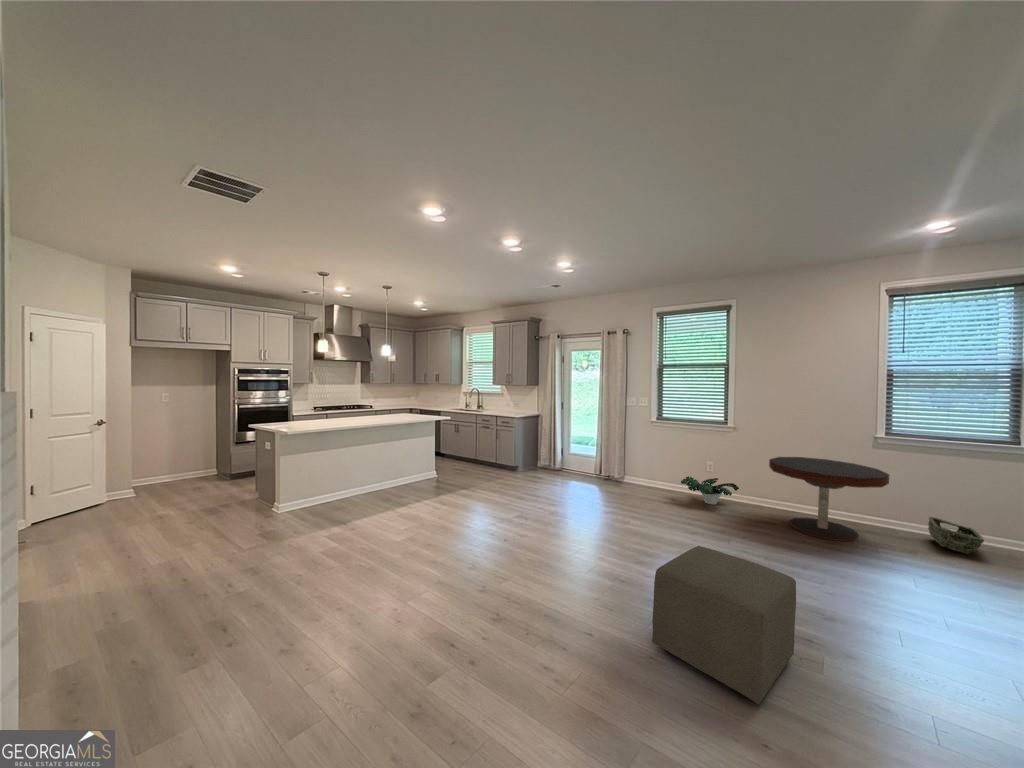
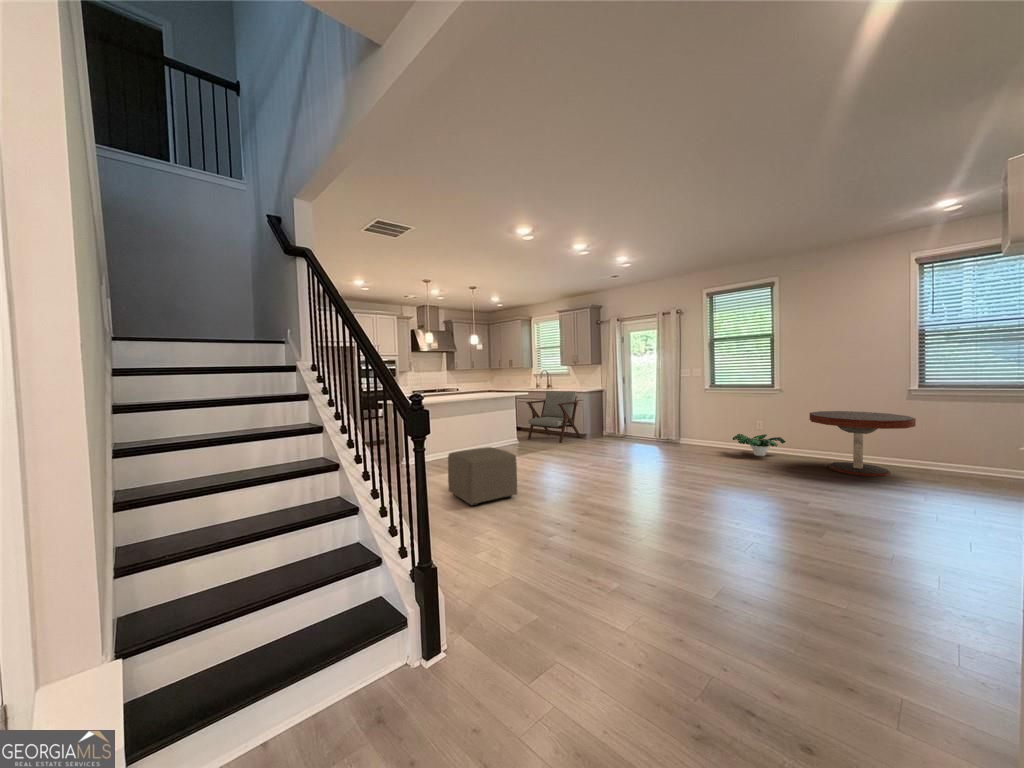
lounge chair: none [448,414,512,479] -> present [526,391,581,443]
woven basket: present [928,517,984,554] -> none [957,456,1002,483]
ottoman: present [652,546,796,704] -> present [448,447,517,506]

